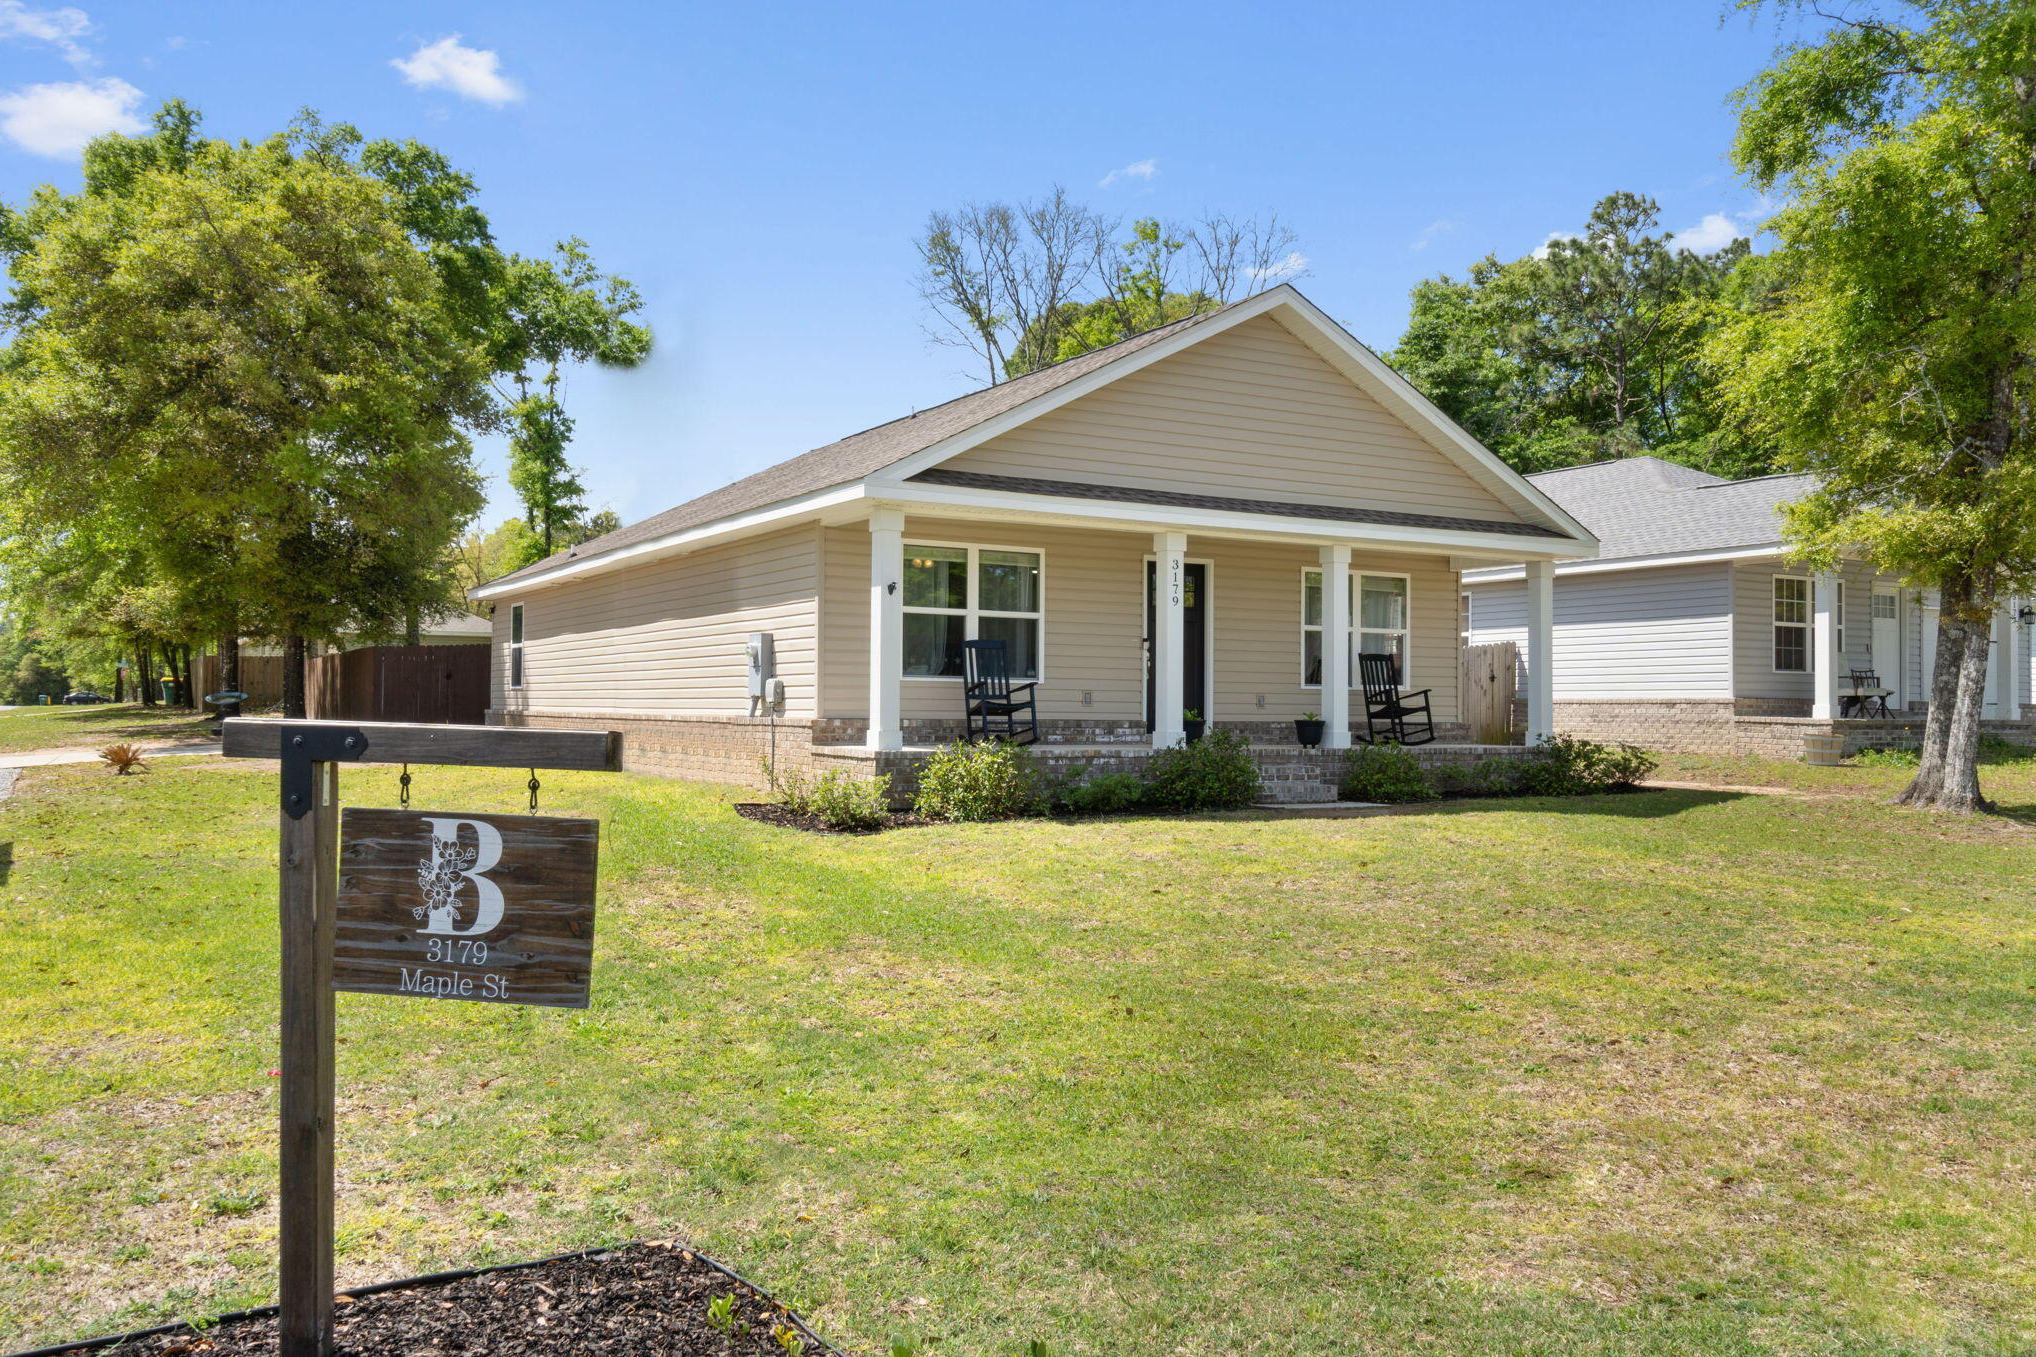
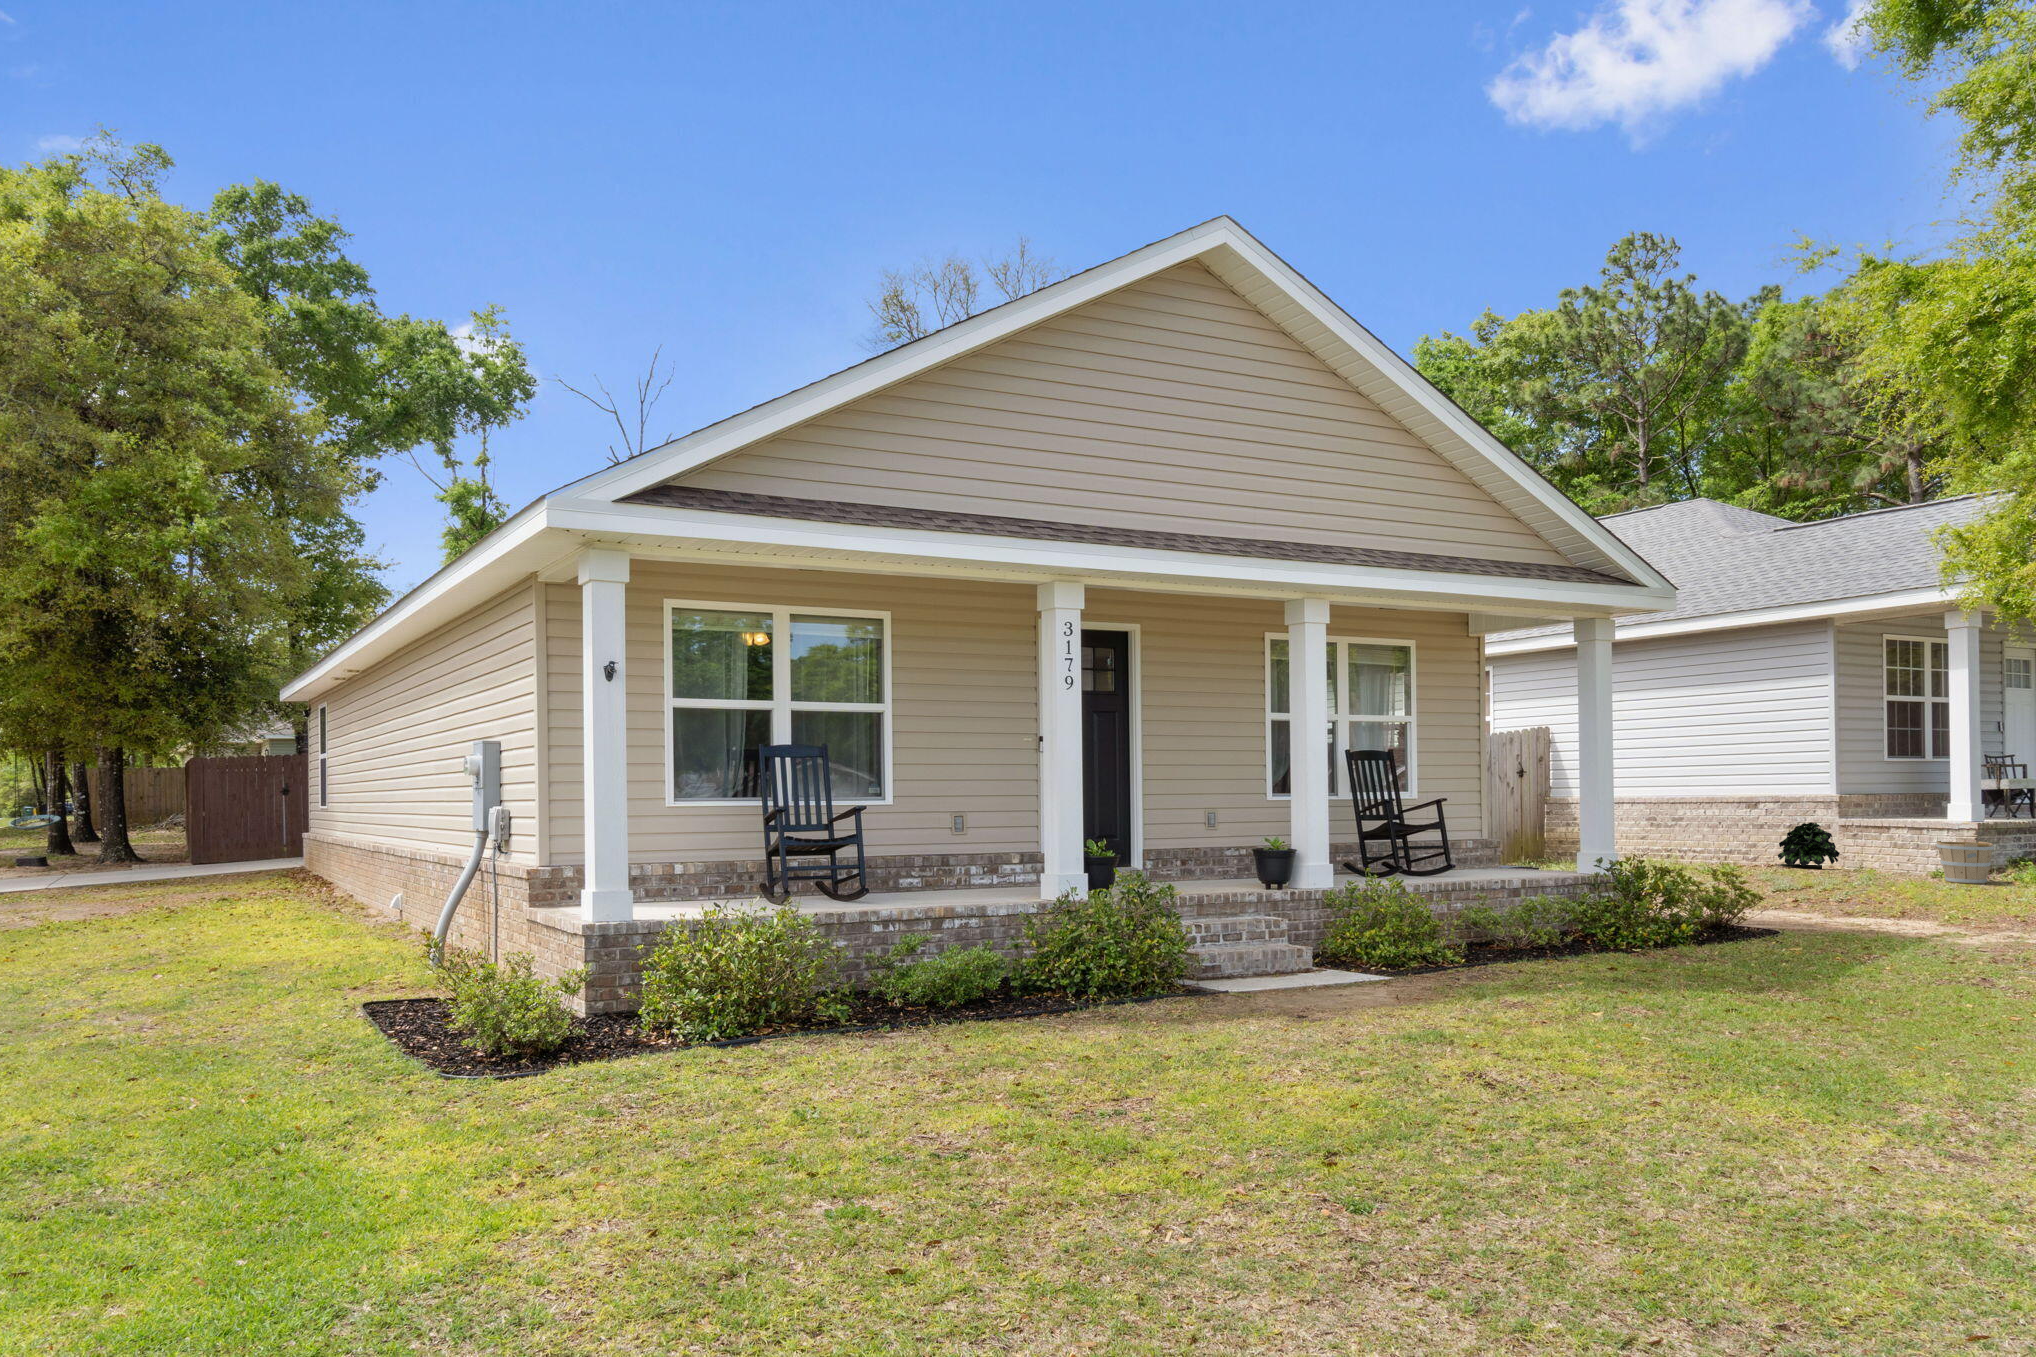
potted plant: none [1686,719,1734,753] -> present [1778,822,1840,866]

